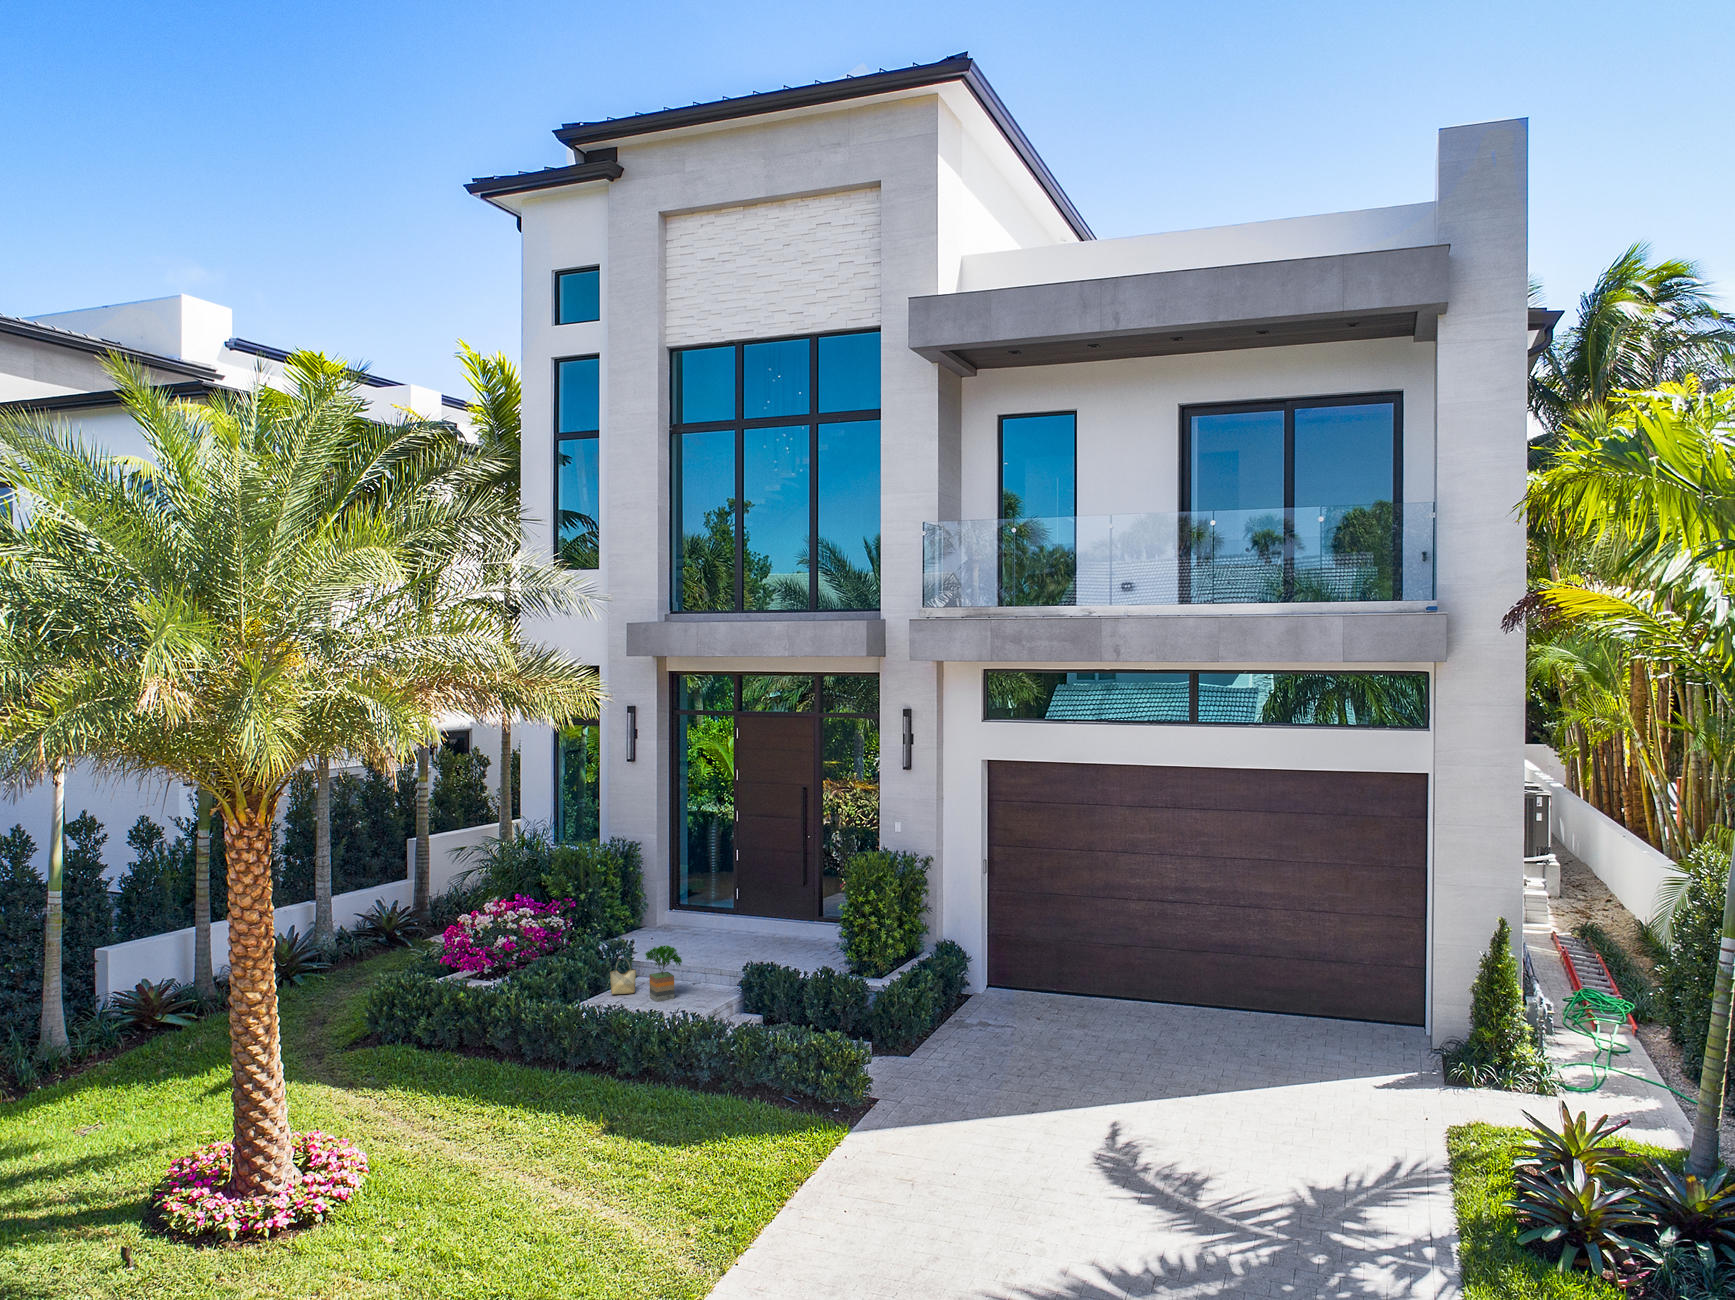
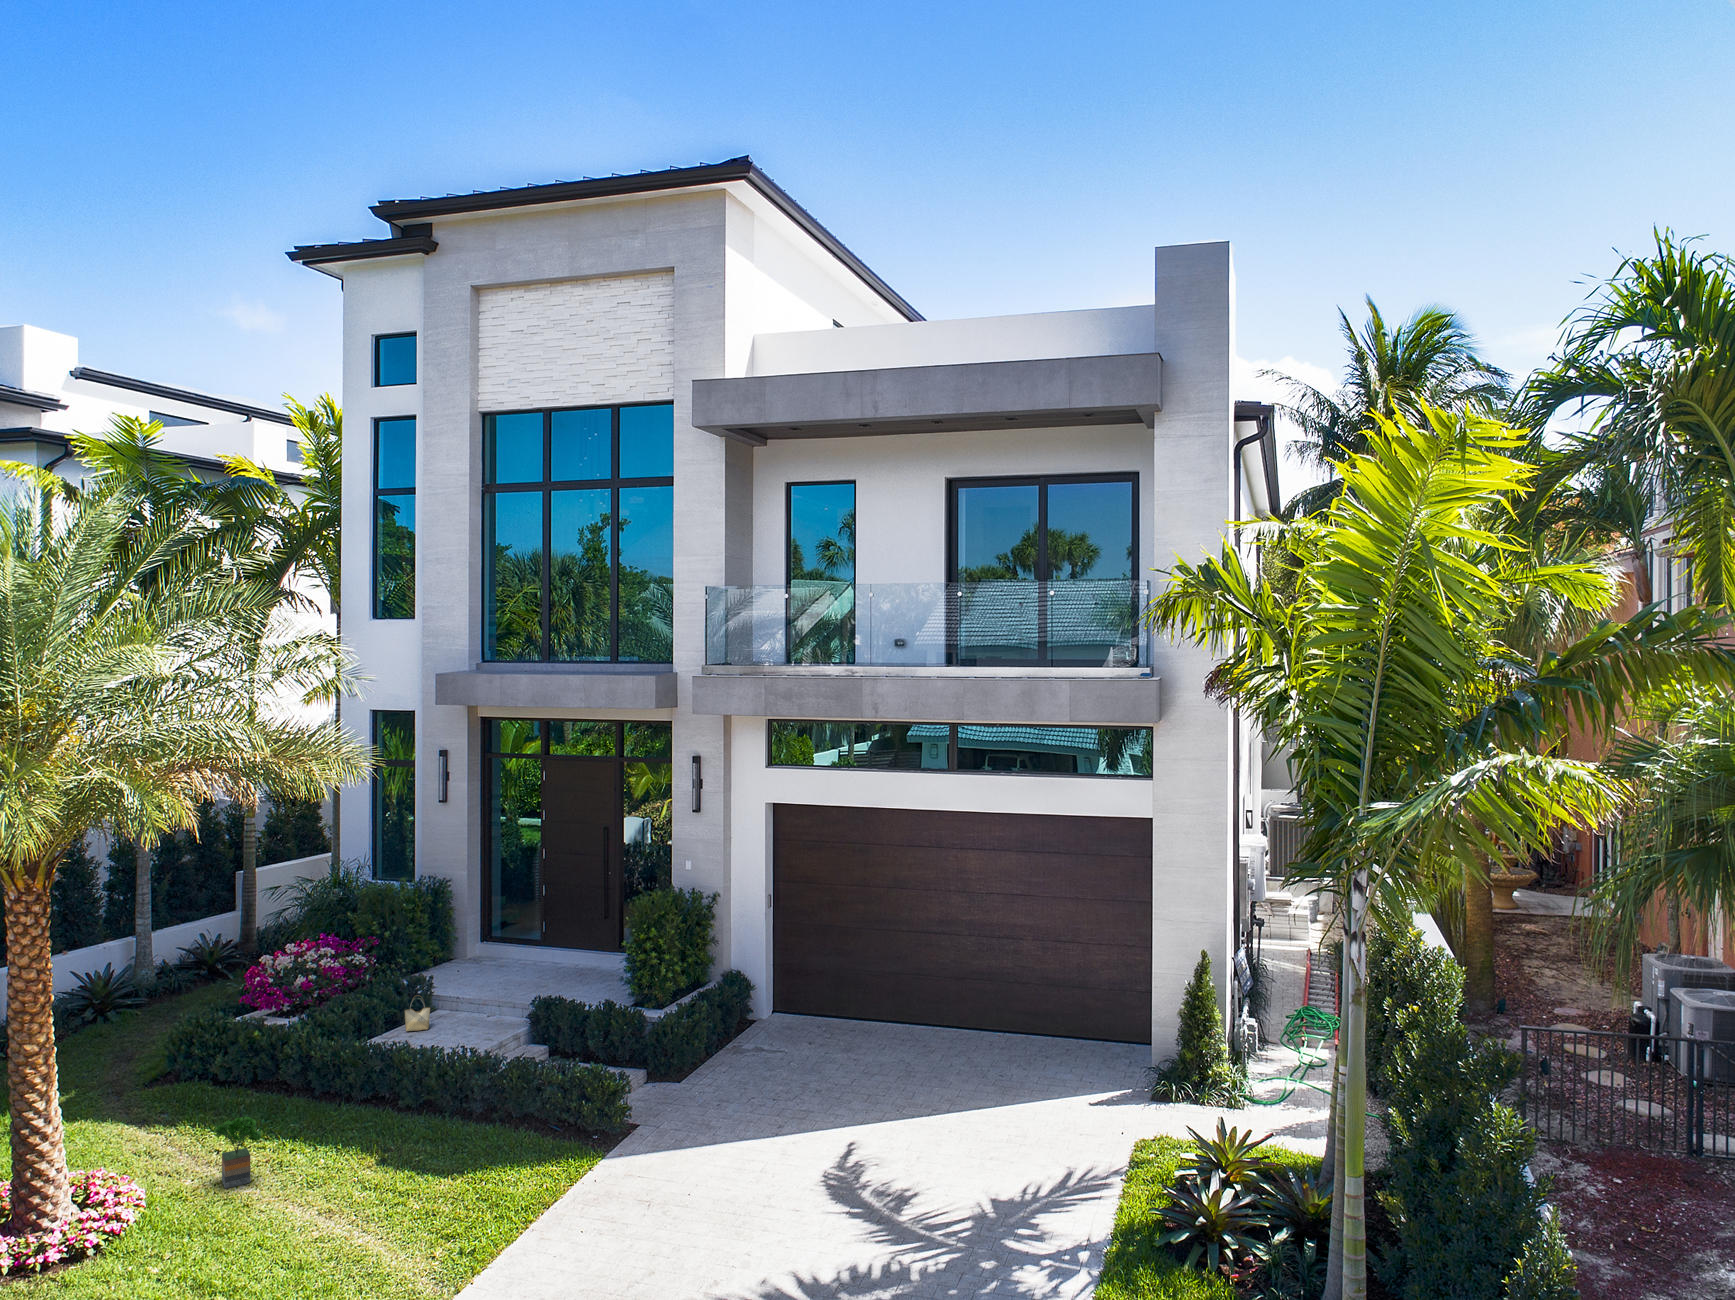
potted tree: present [645,945,682,1002] -> present [215,1116,261,1188]

